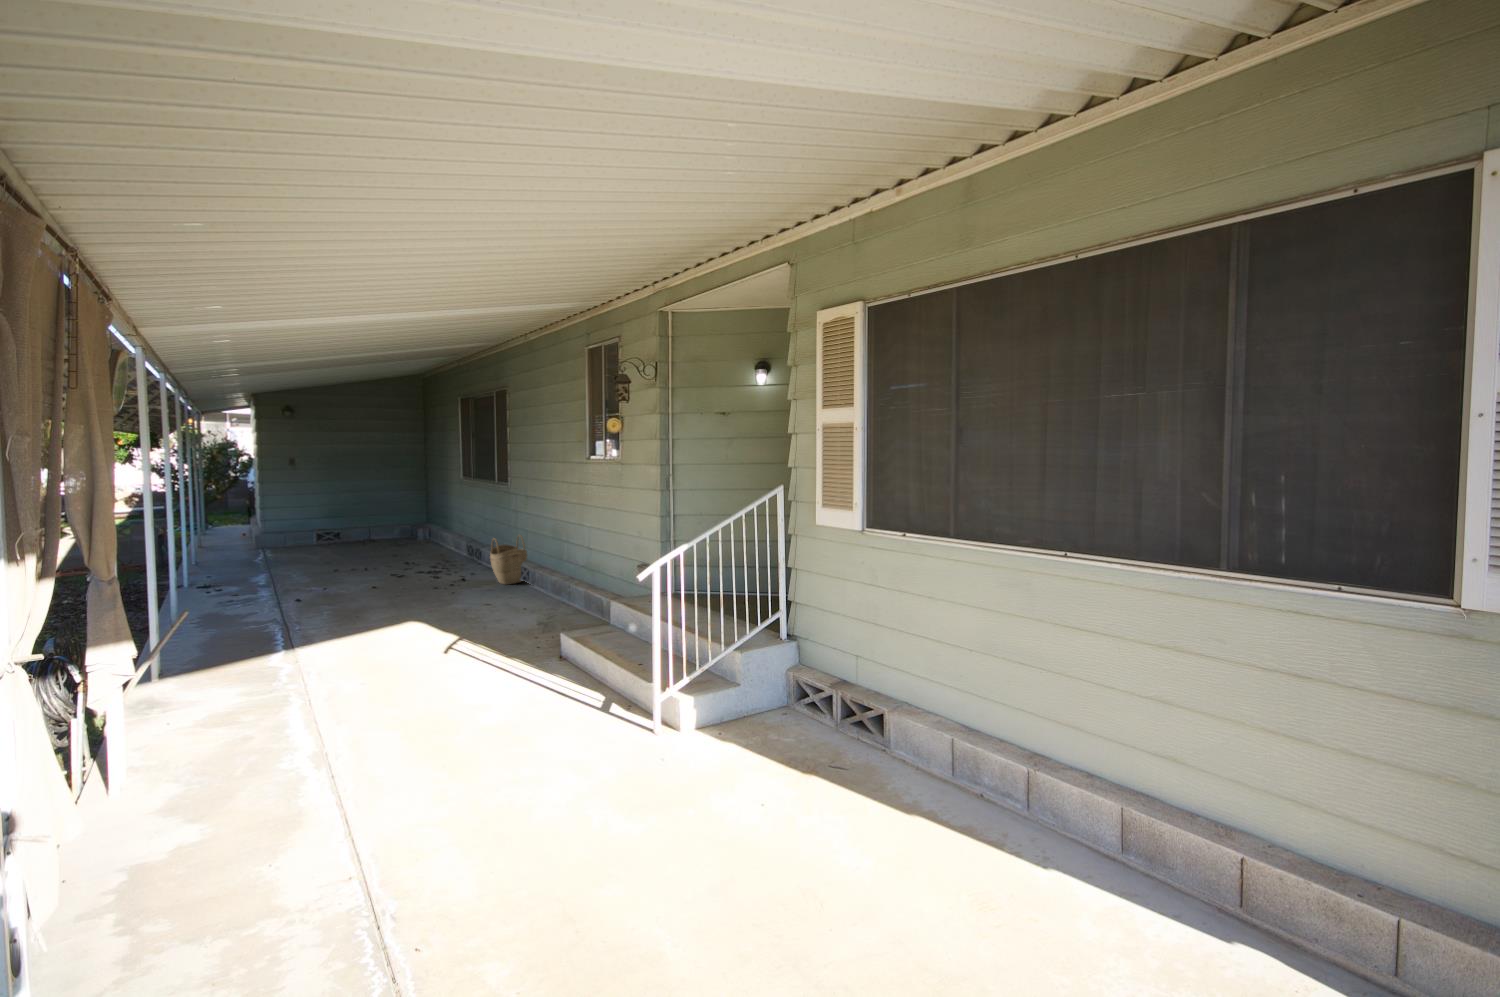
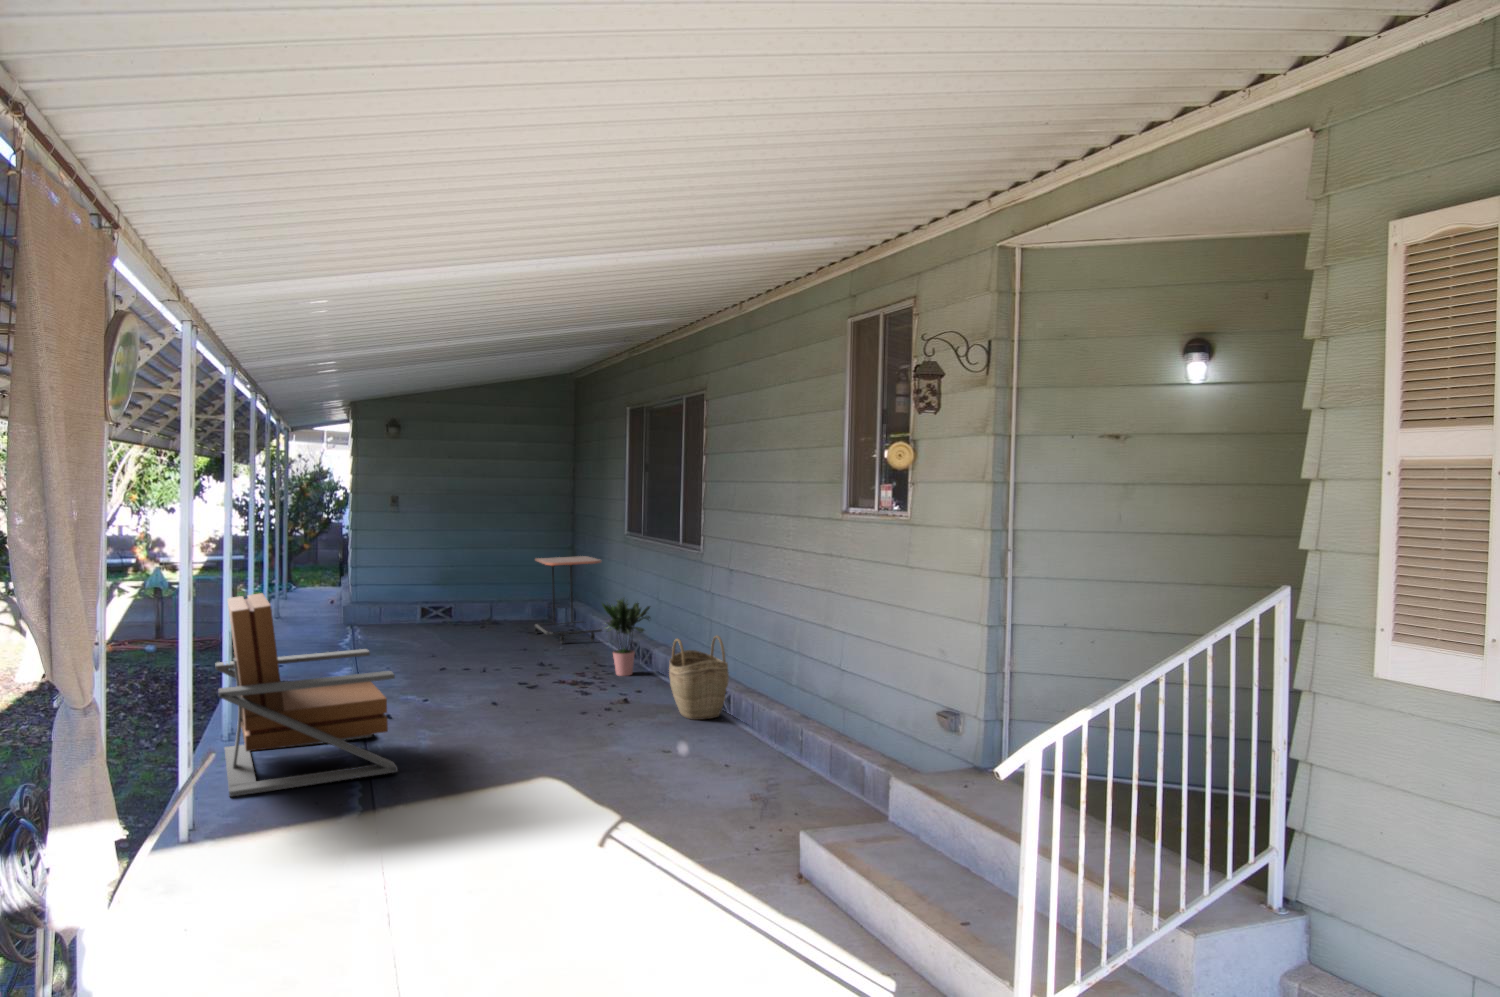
side table: none [399,493,451,549] -> present [535,556,602,644]
potted plant: none [445,515,484,564] -> present [602,598,650,676]
lounge chair: none [153,525,303,658] -> present [216,593,398,797]

